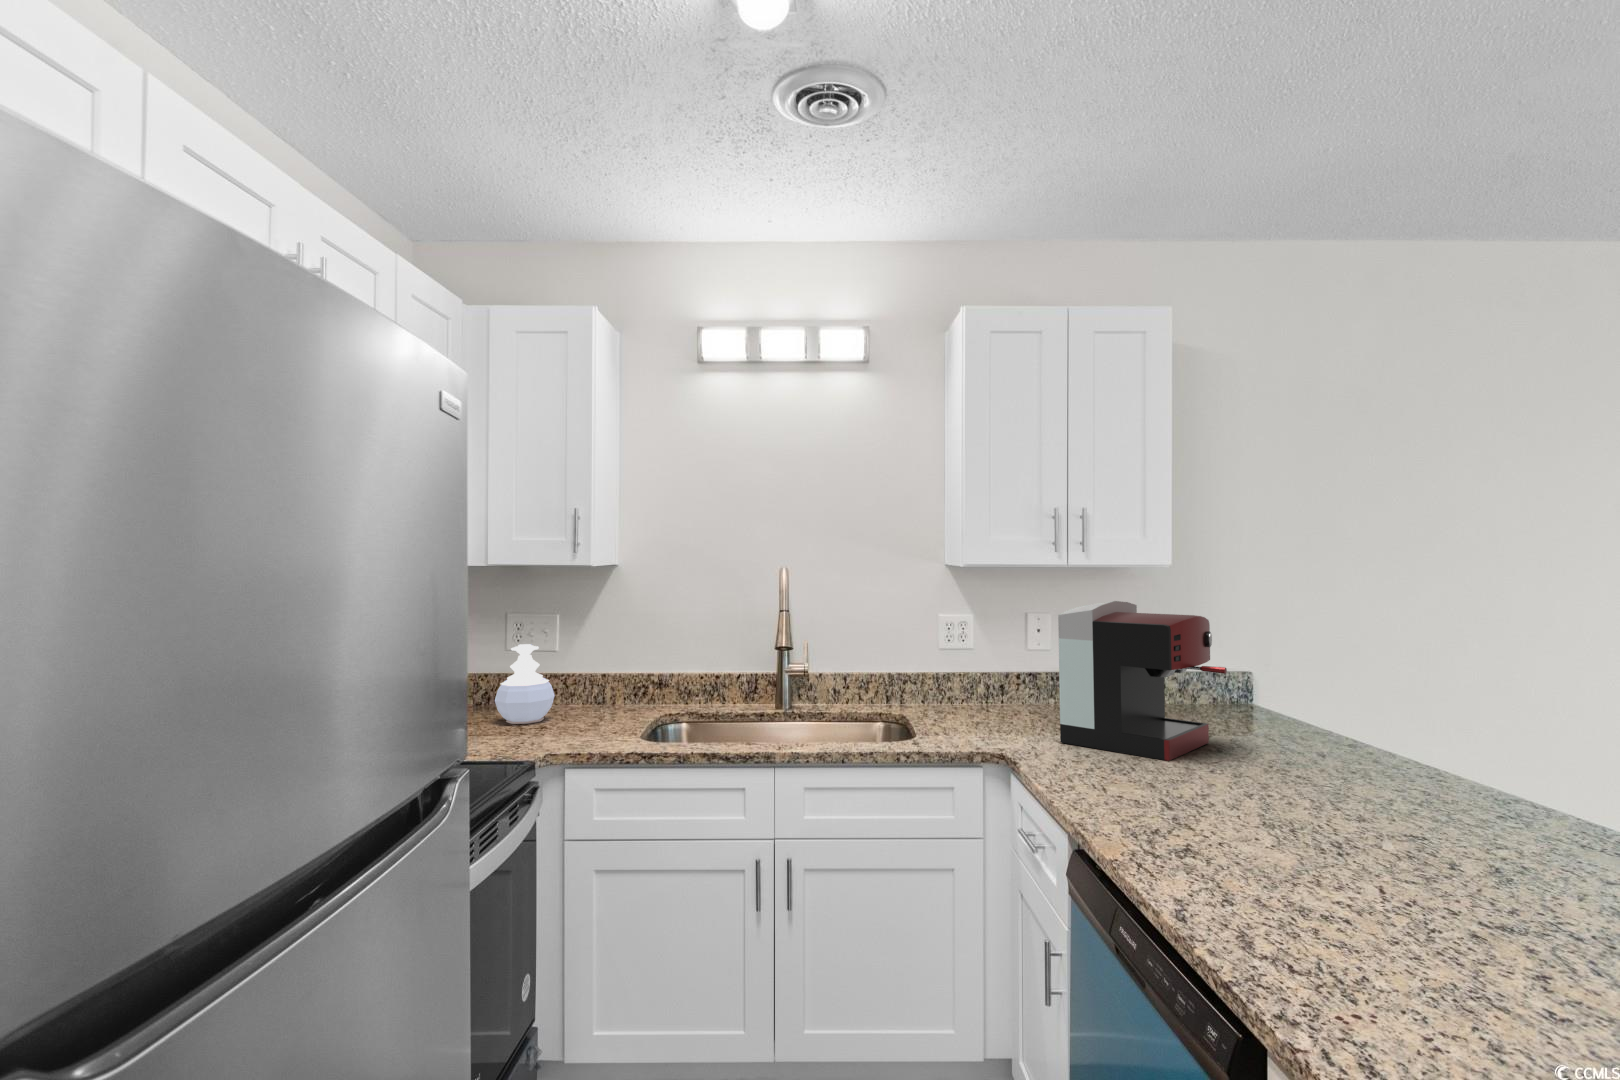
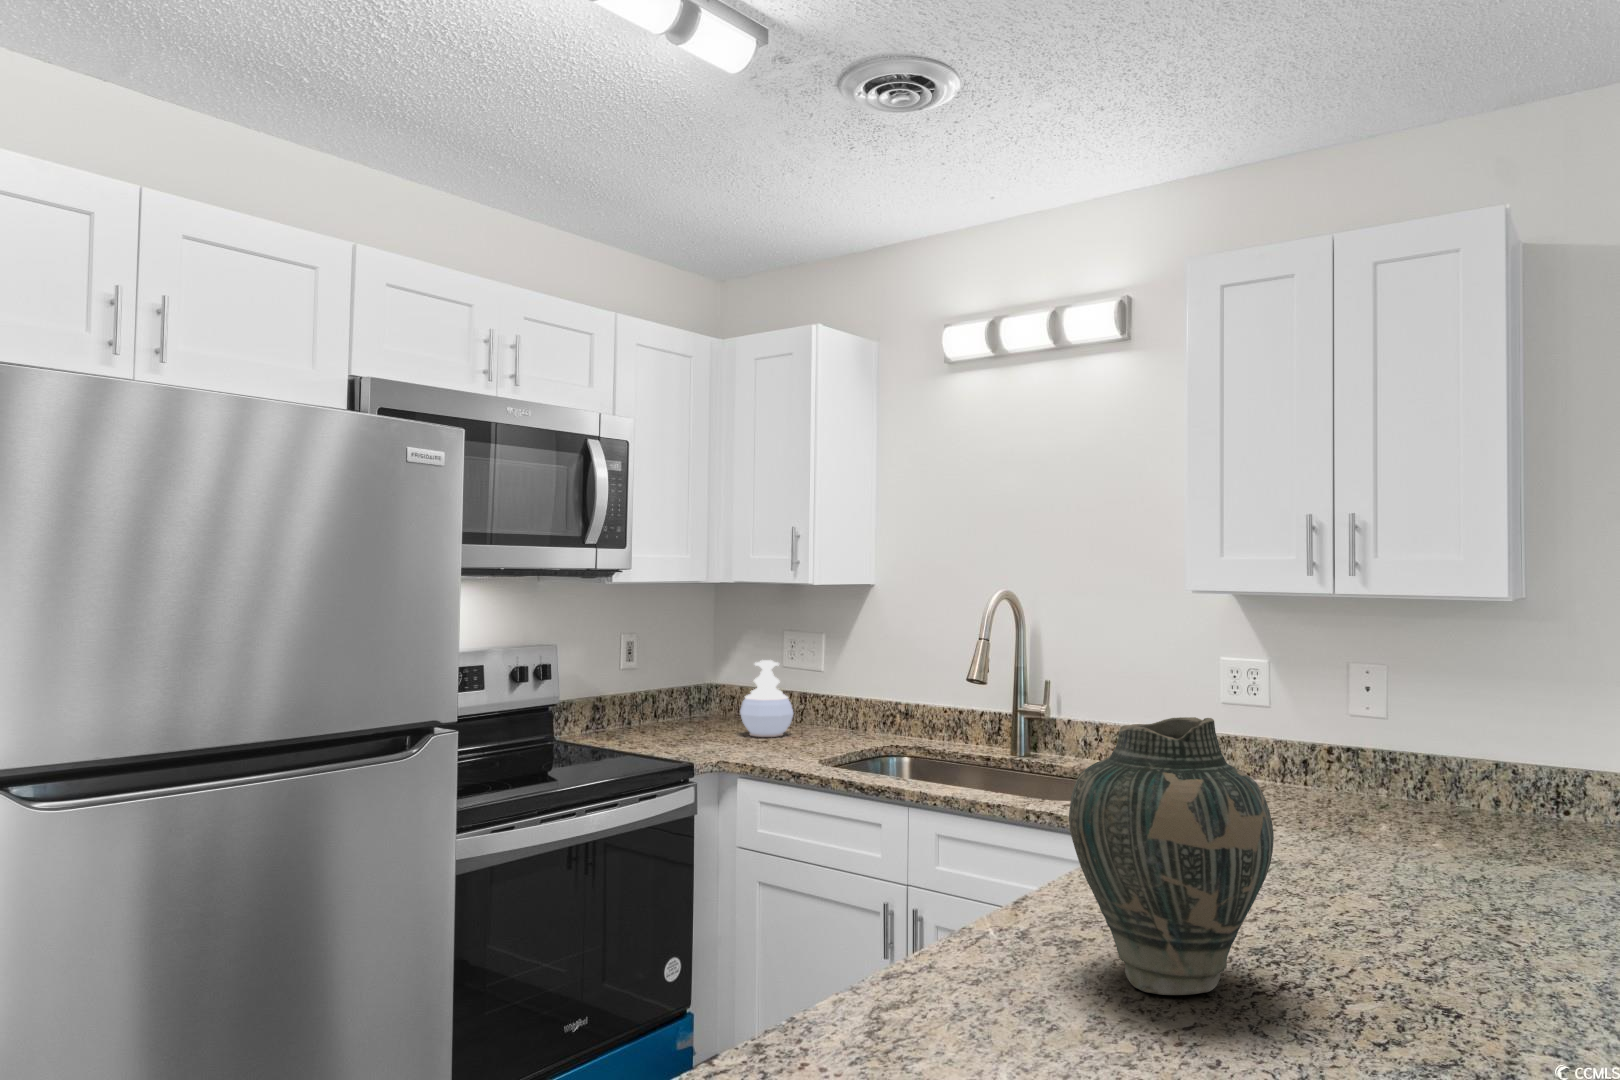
coffee maker: present [1058,601,1227,761] -> none [1243,645,1476,872]
vase: none [1237,658,1415,877] -> present [1069,717,1274,995]

